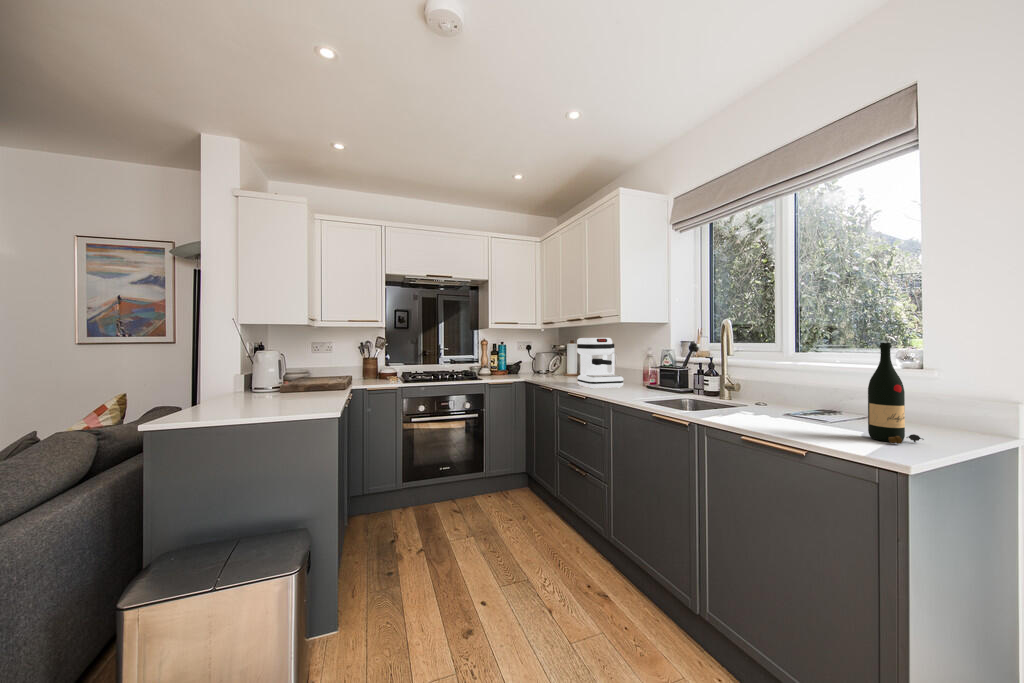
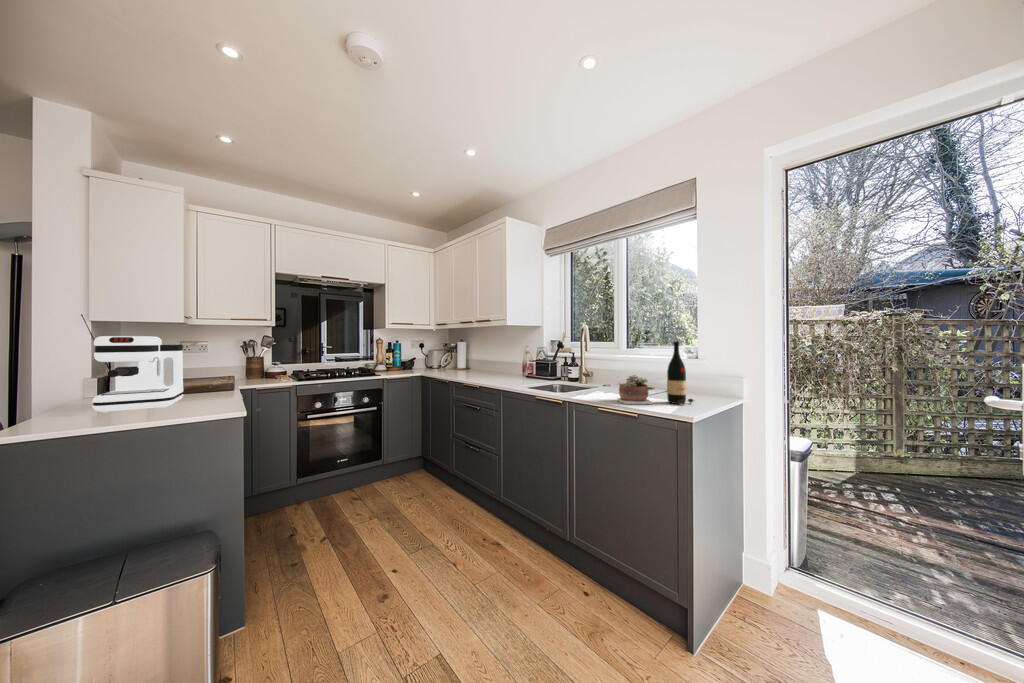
coffee maker: present [577,338,624,389] -> present [92,336,183,413]
succulent plant: none [776,392,842,439] -> present [617,375,653,404]

